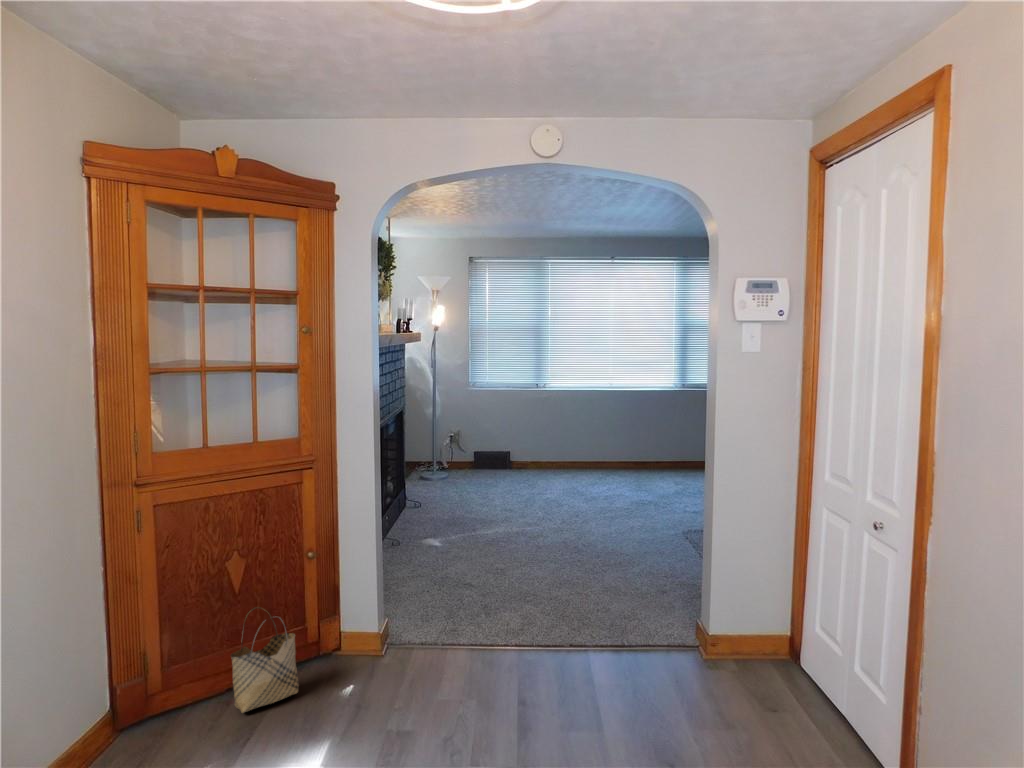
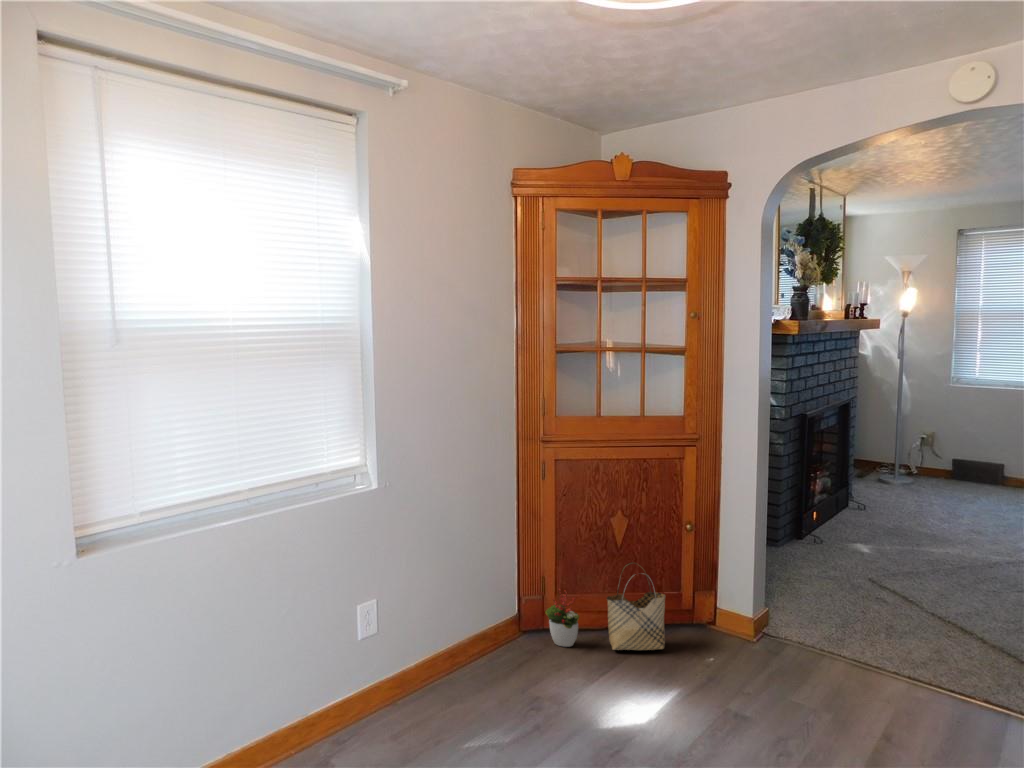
decorative plant: none [151,661,198,731] -> present [545,589,579,647]

